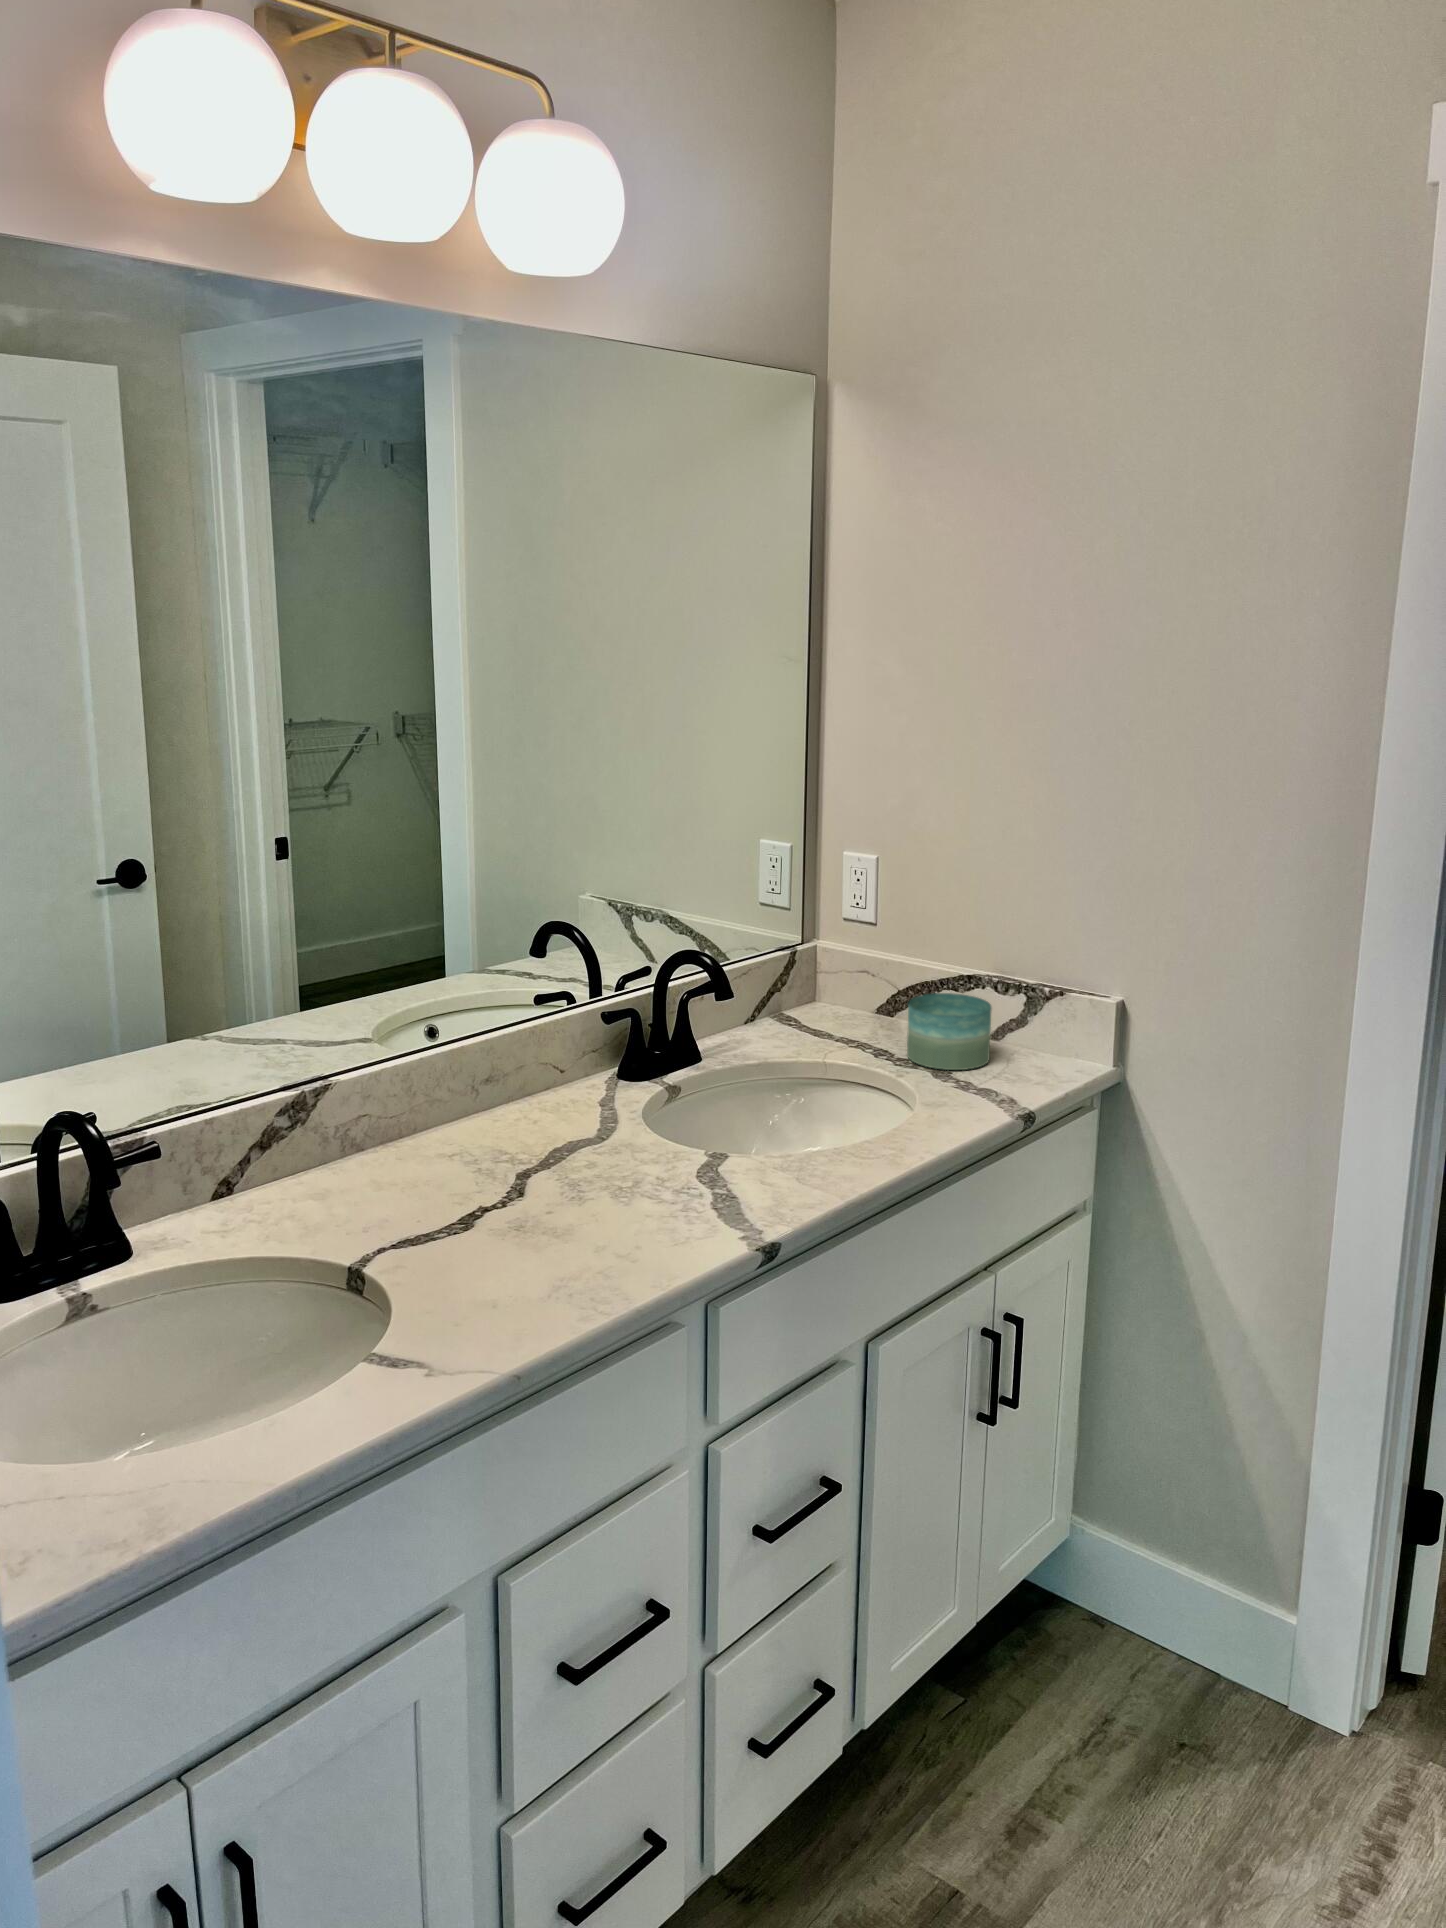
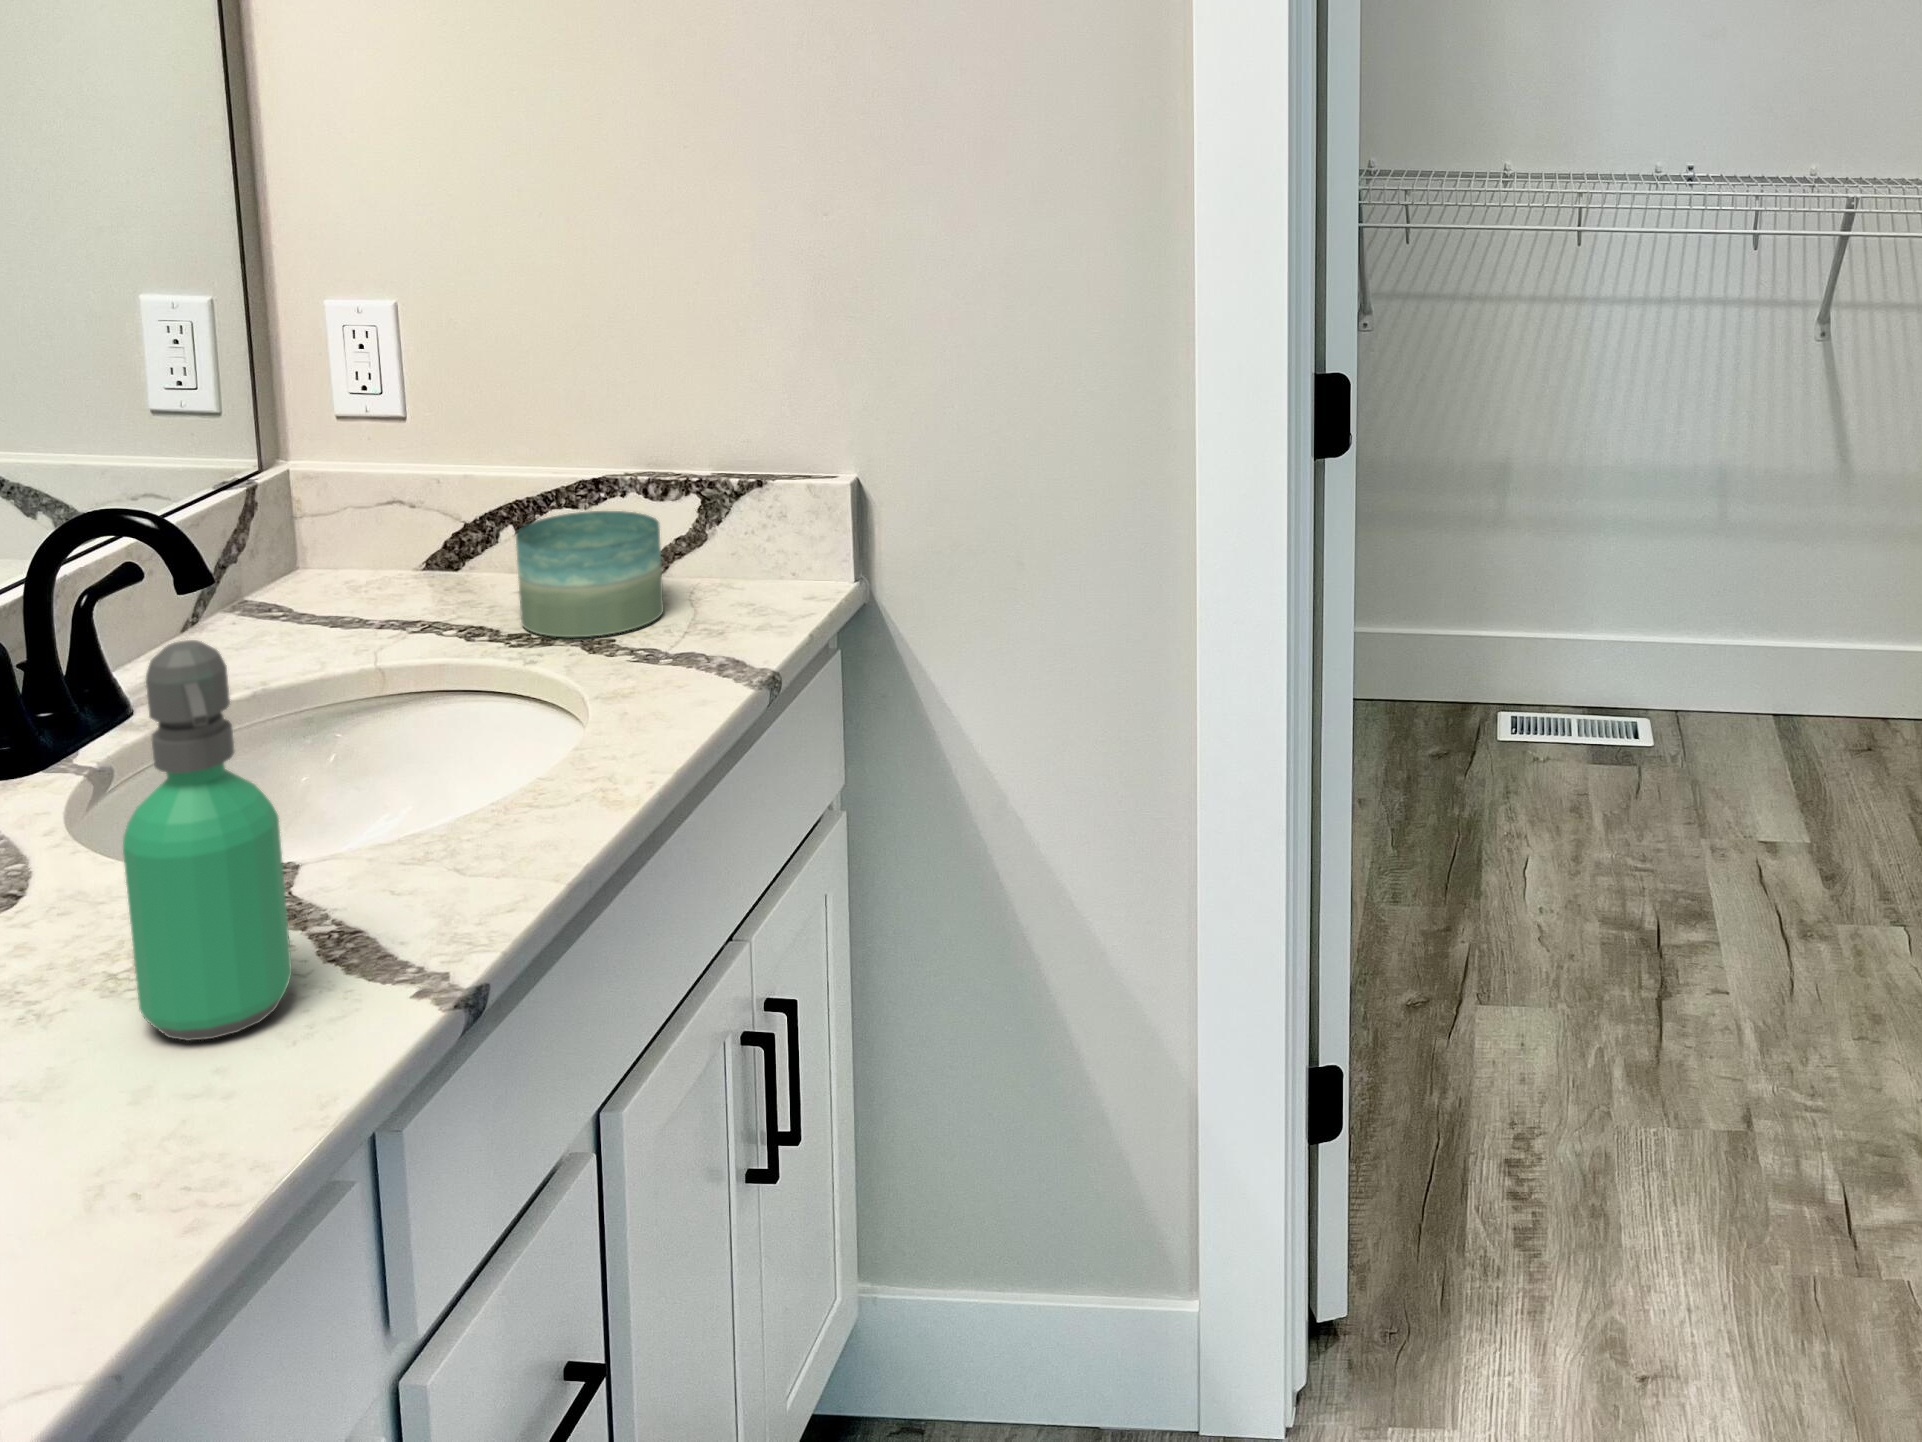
soap dispenser: none [618,1024,689,1230] -> present [123,640,292,1041]

